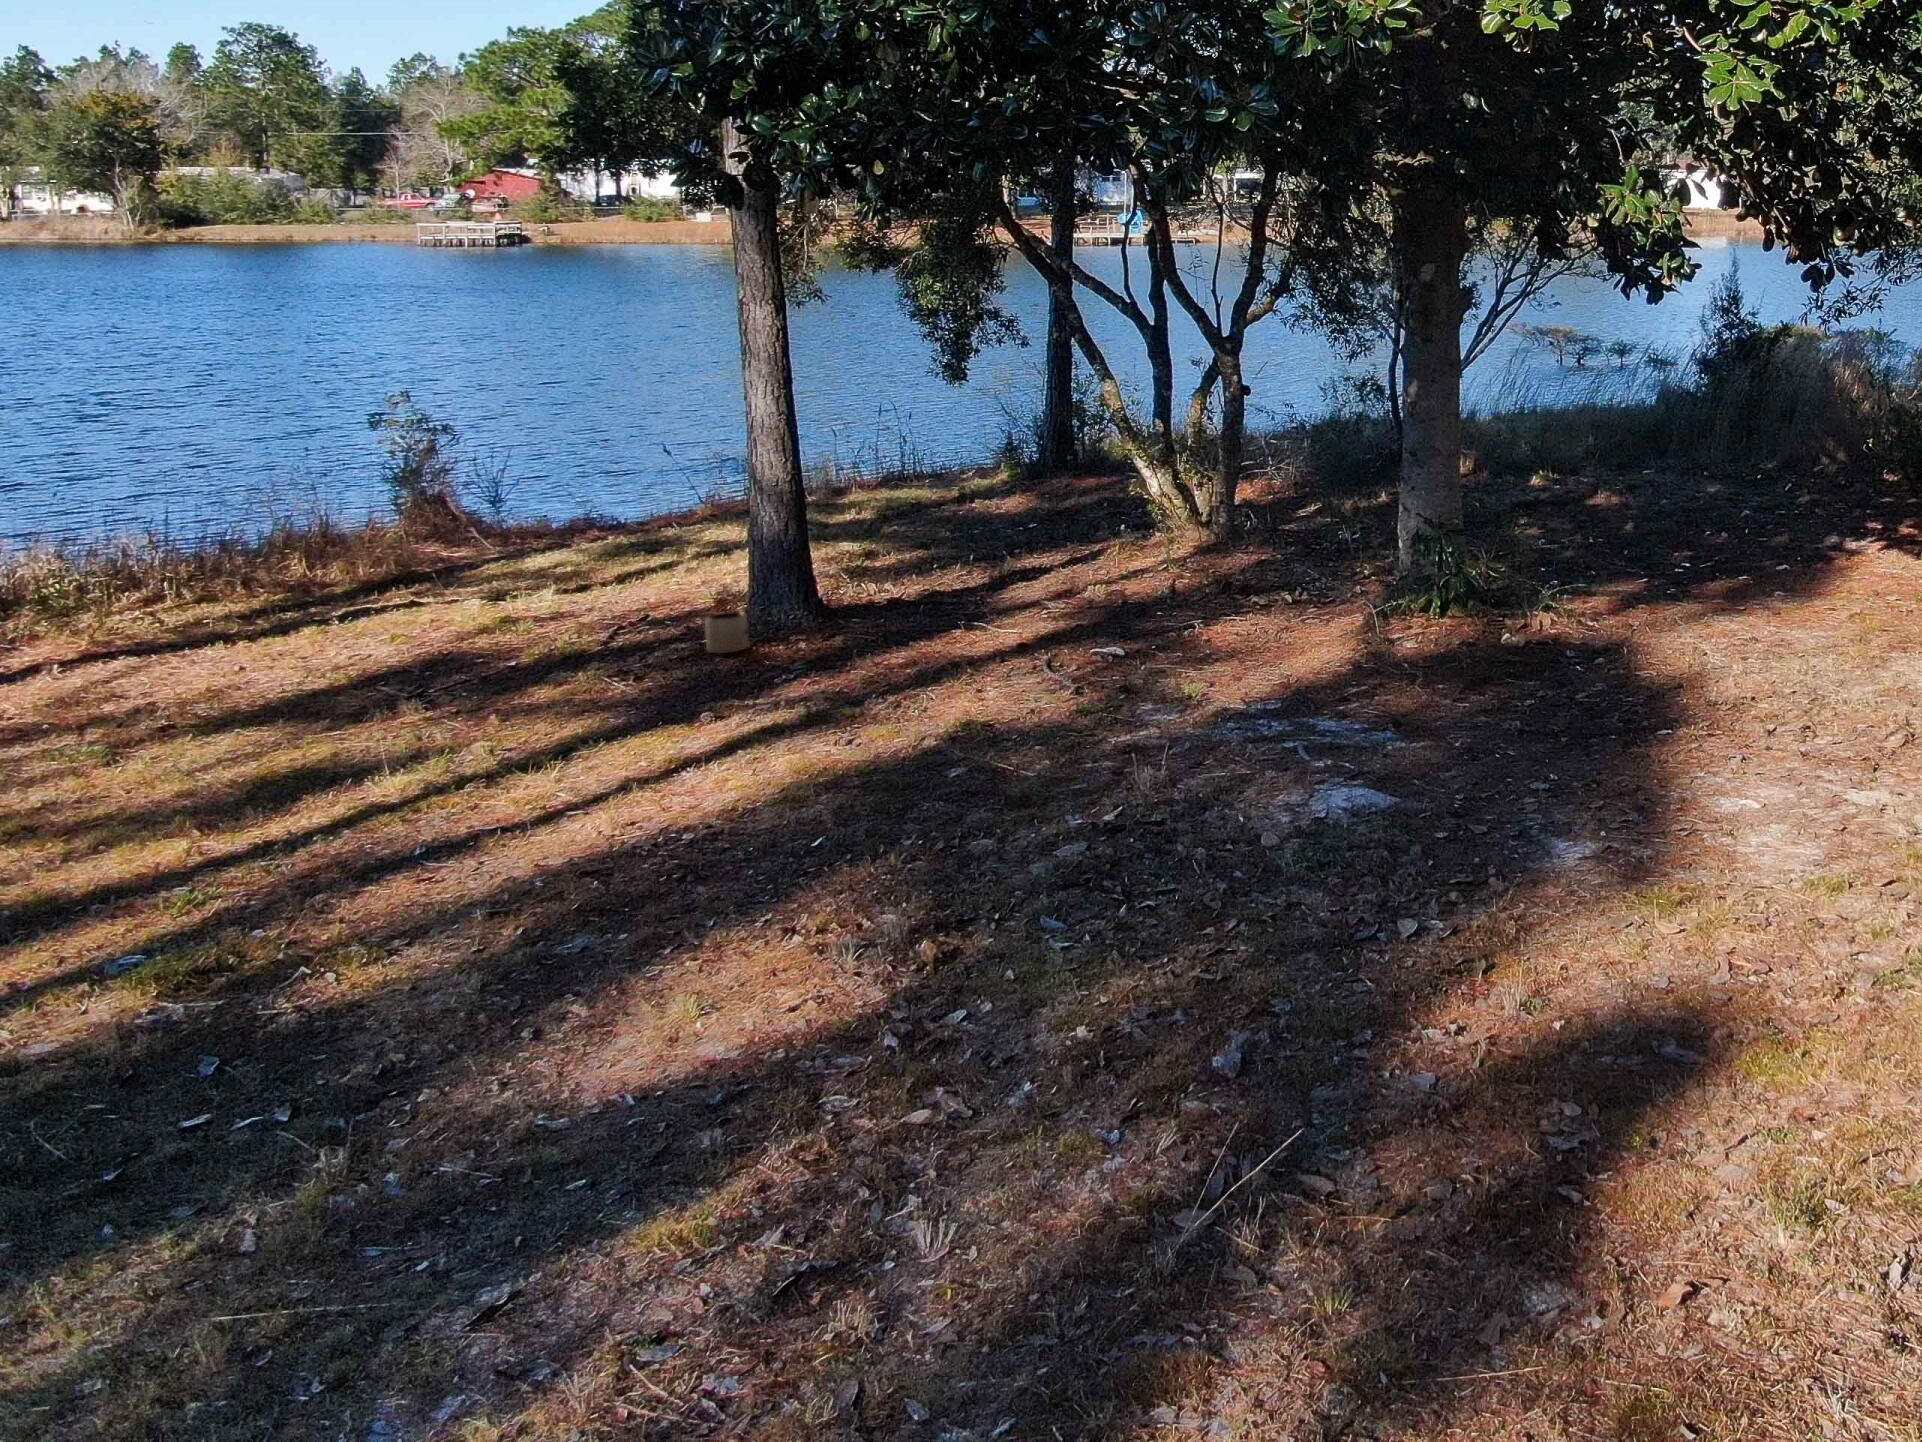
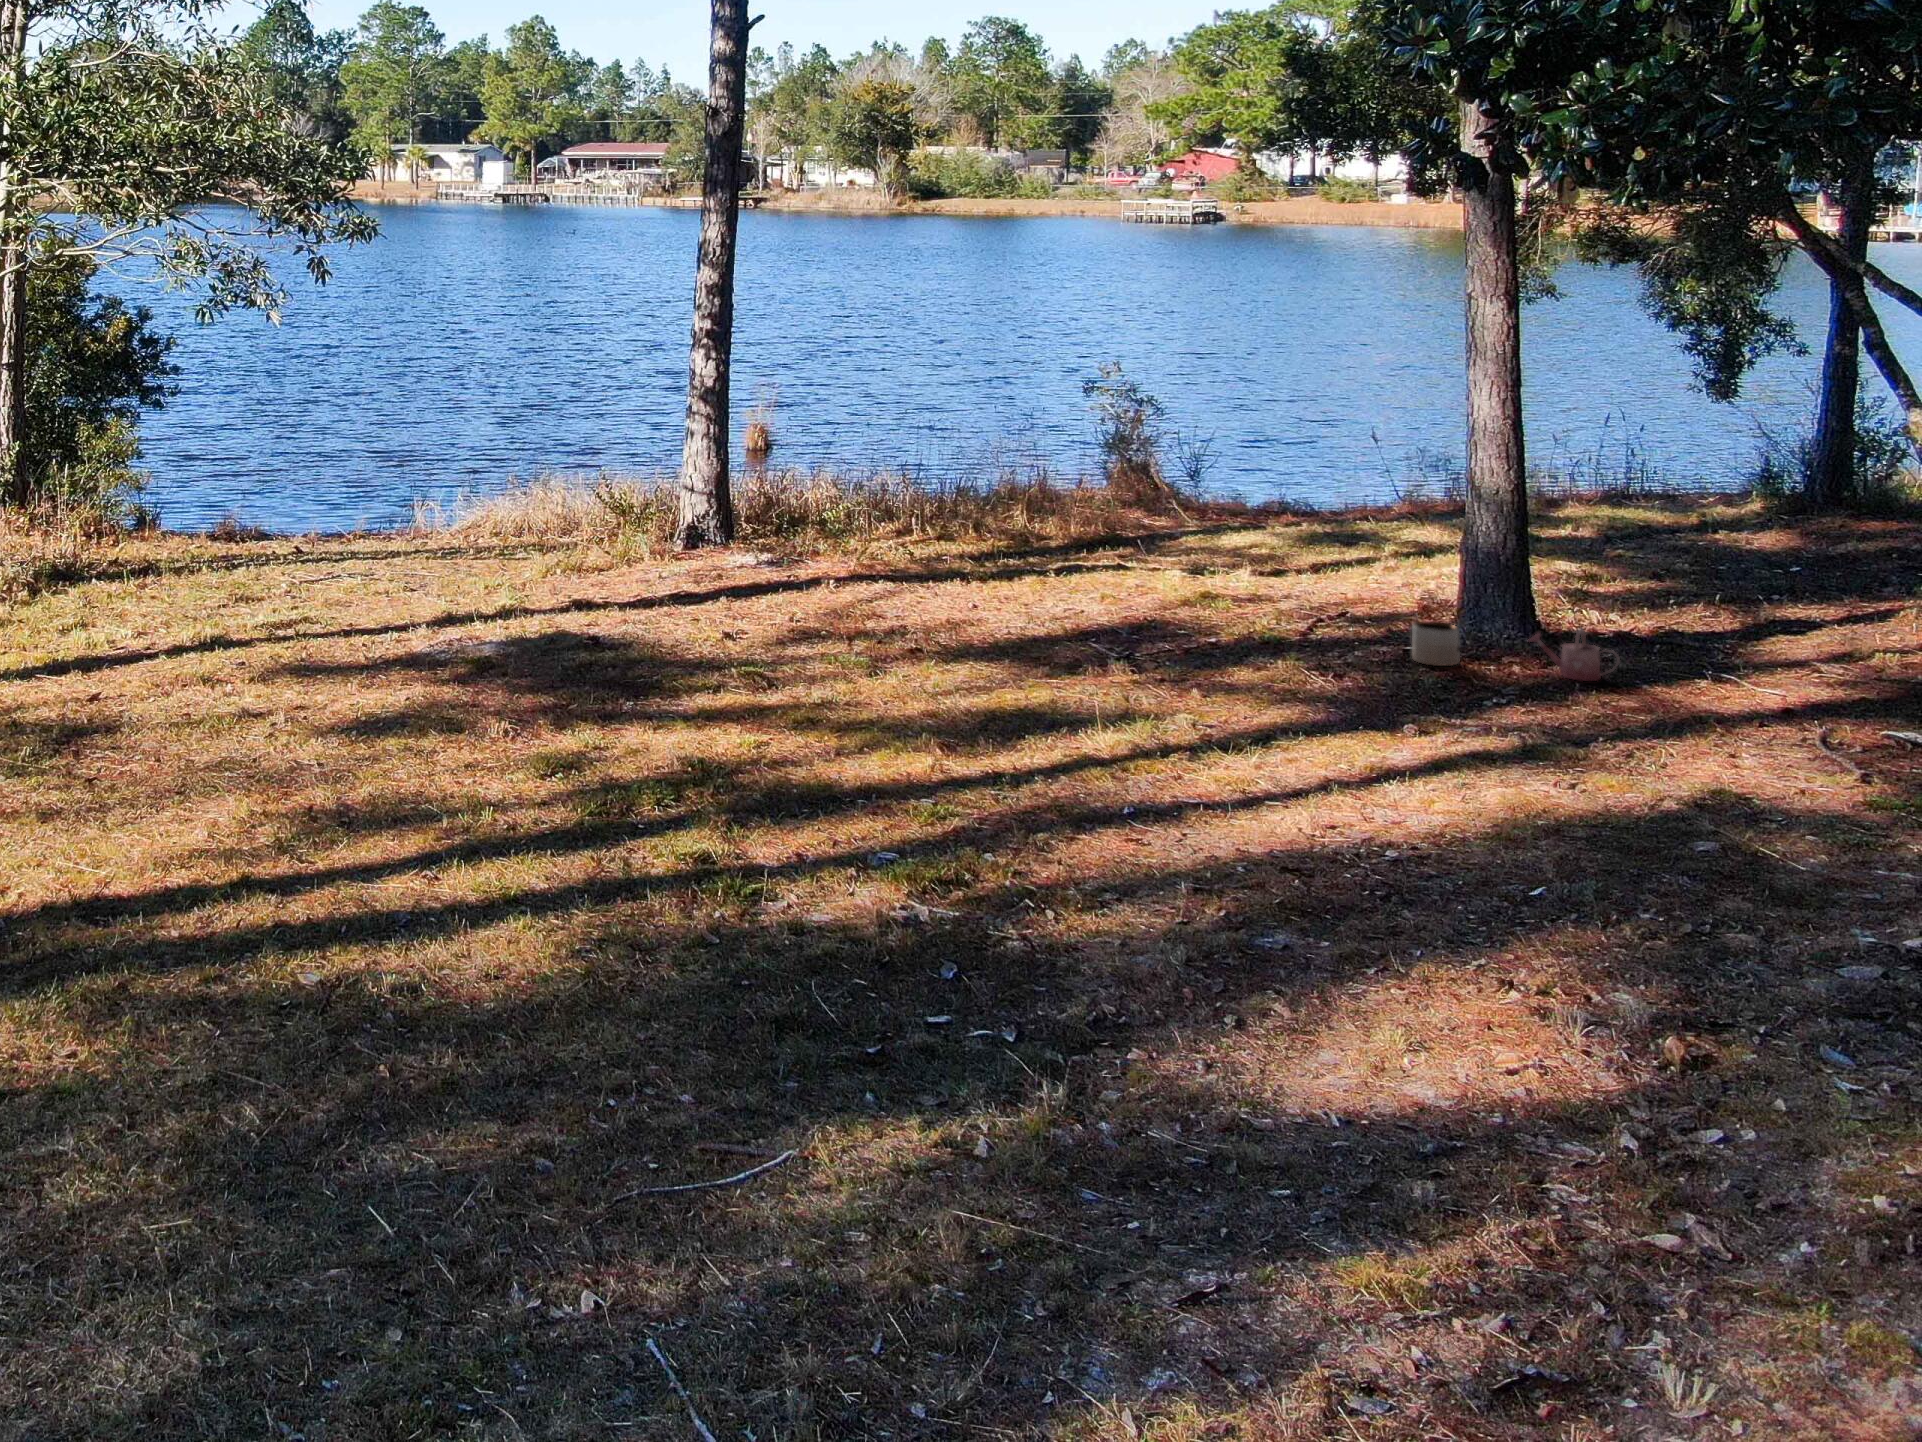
watering can: none [804,596,876,643] -> present [1529,628,1620,681]

